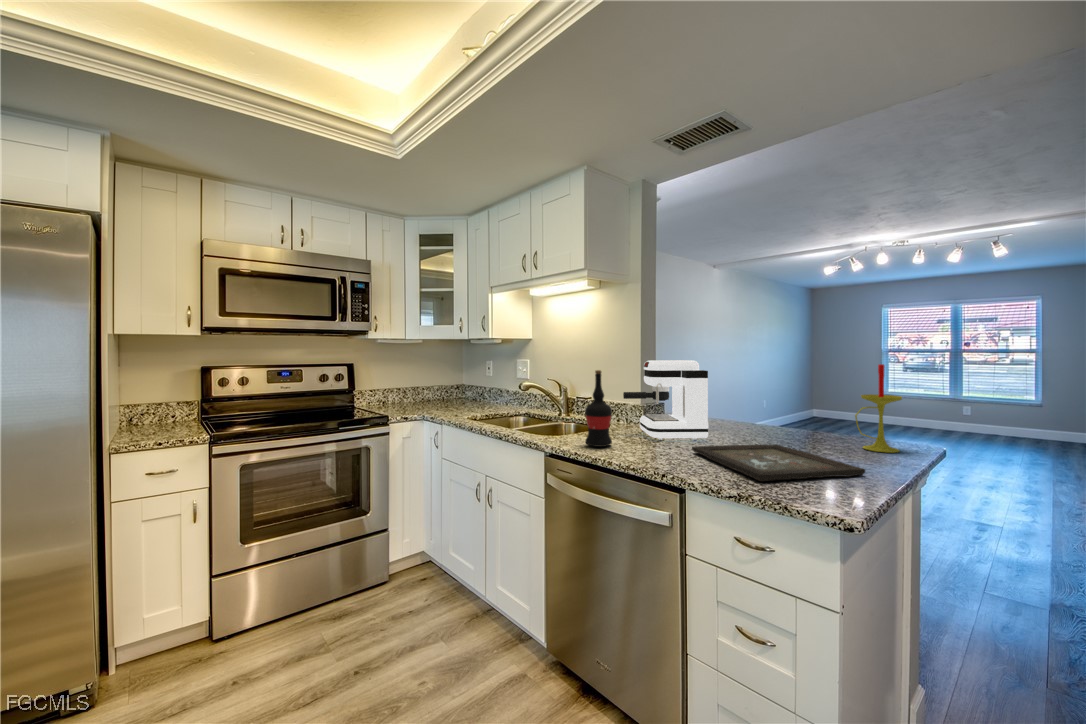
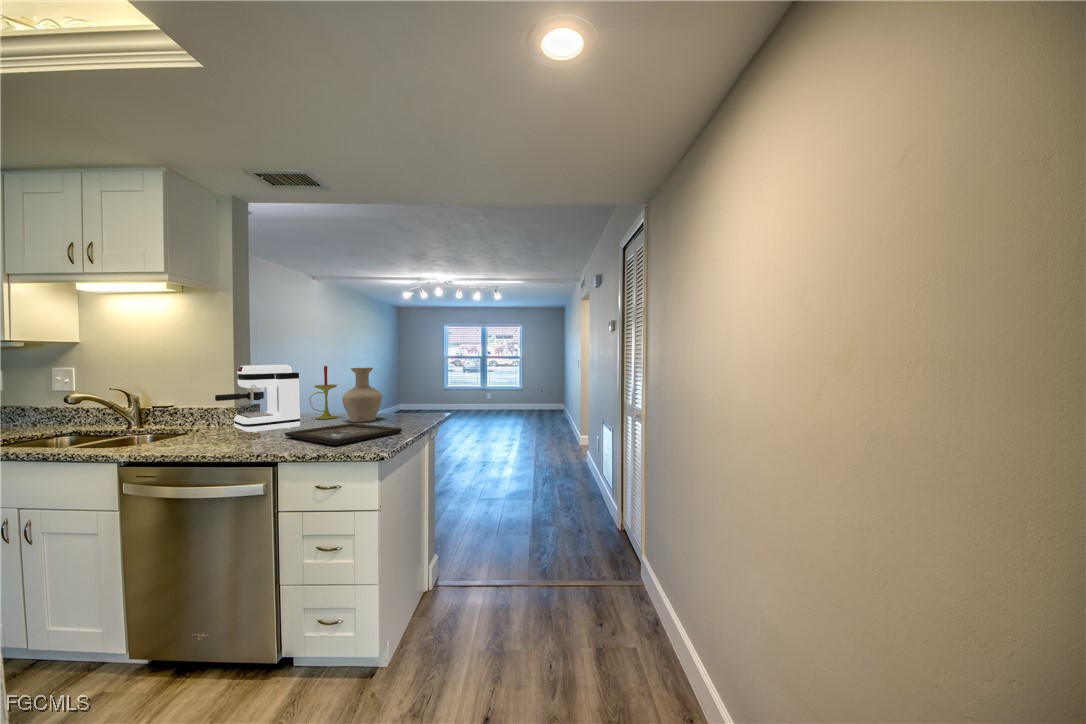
candle: present [855,364,902,453] -> present [309,366,337,419]
vase: none [760,366,818,443] -> present [342,368,382,422]
wine bottle: present [585,370,612,447] -> none [171,375,204,447]

